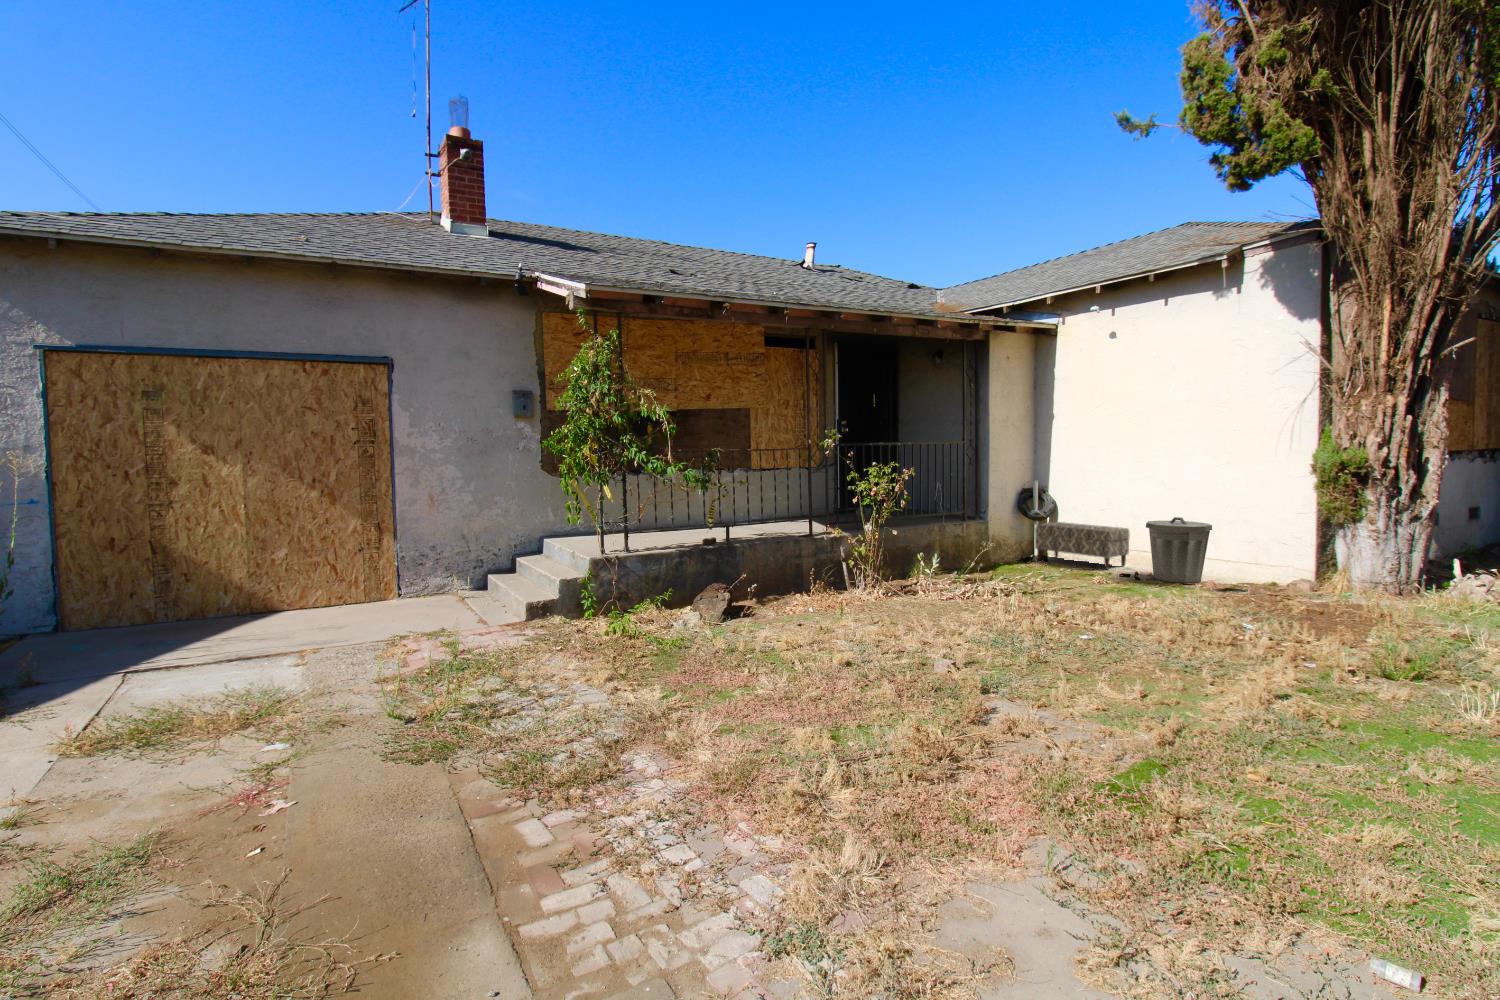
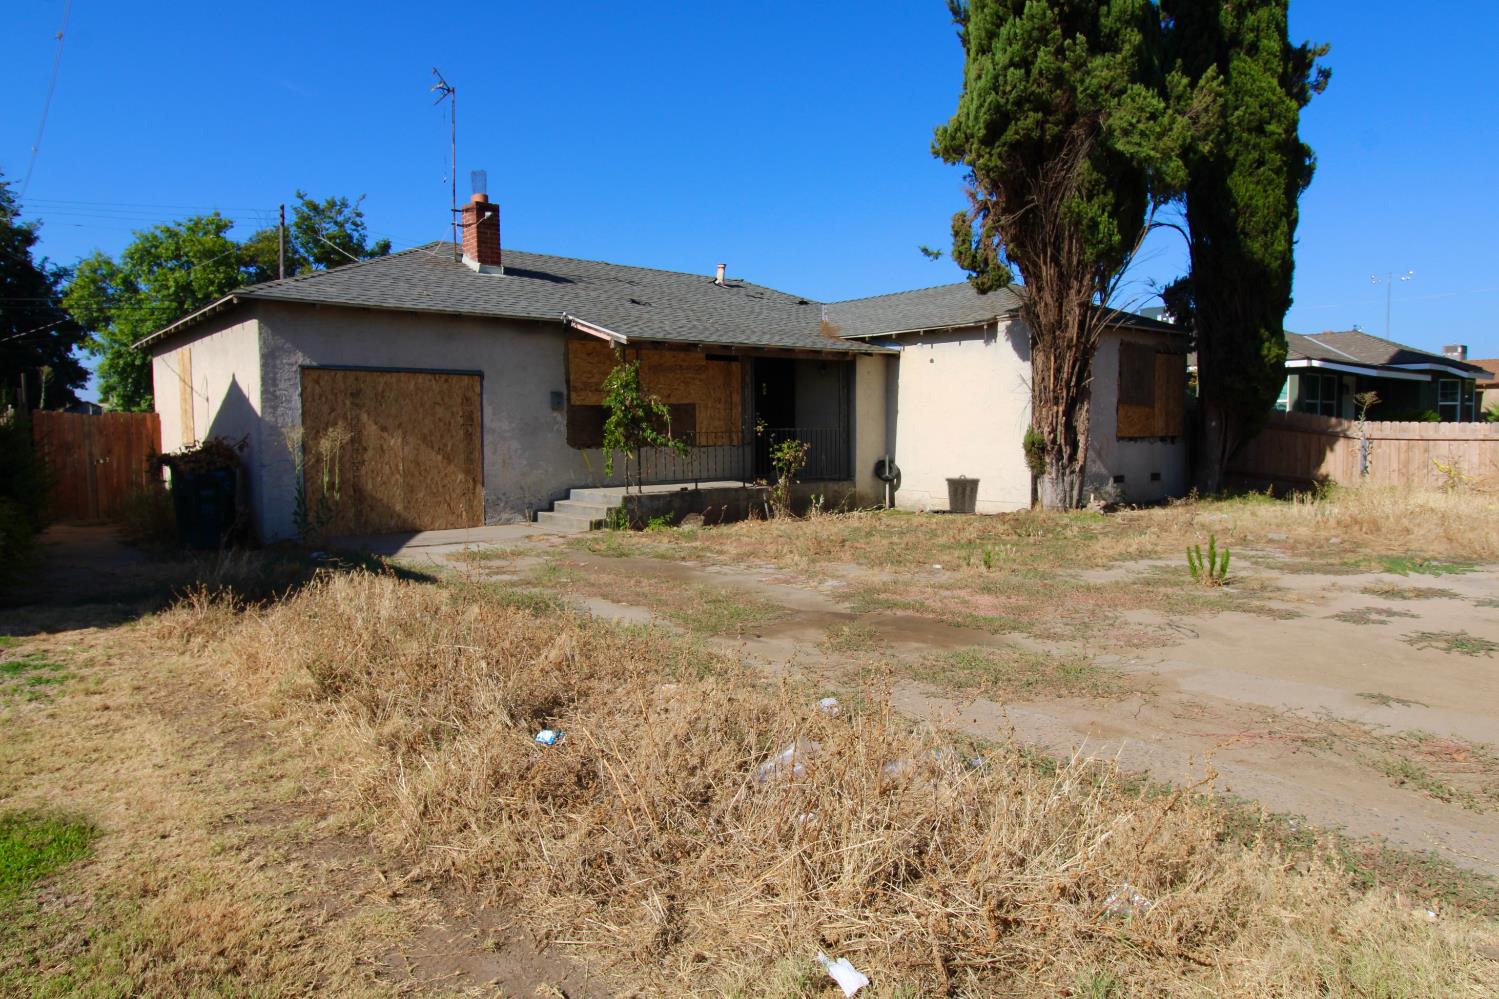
bench: present [1035,522,1130,570] -> none [886,482,941,509]

